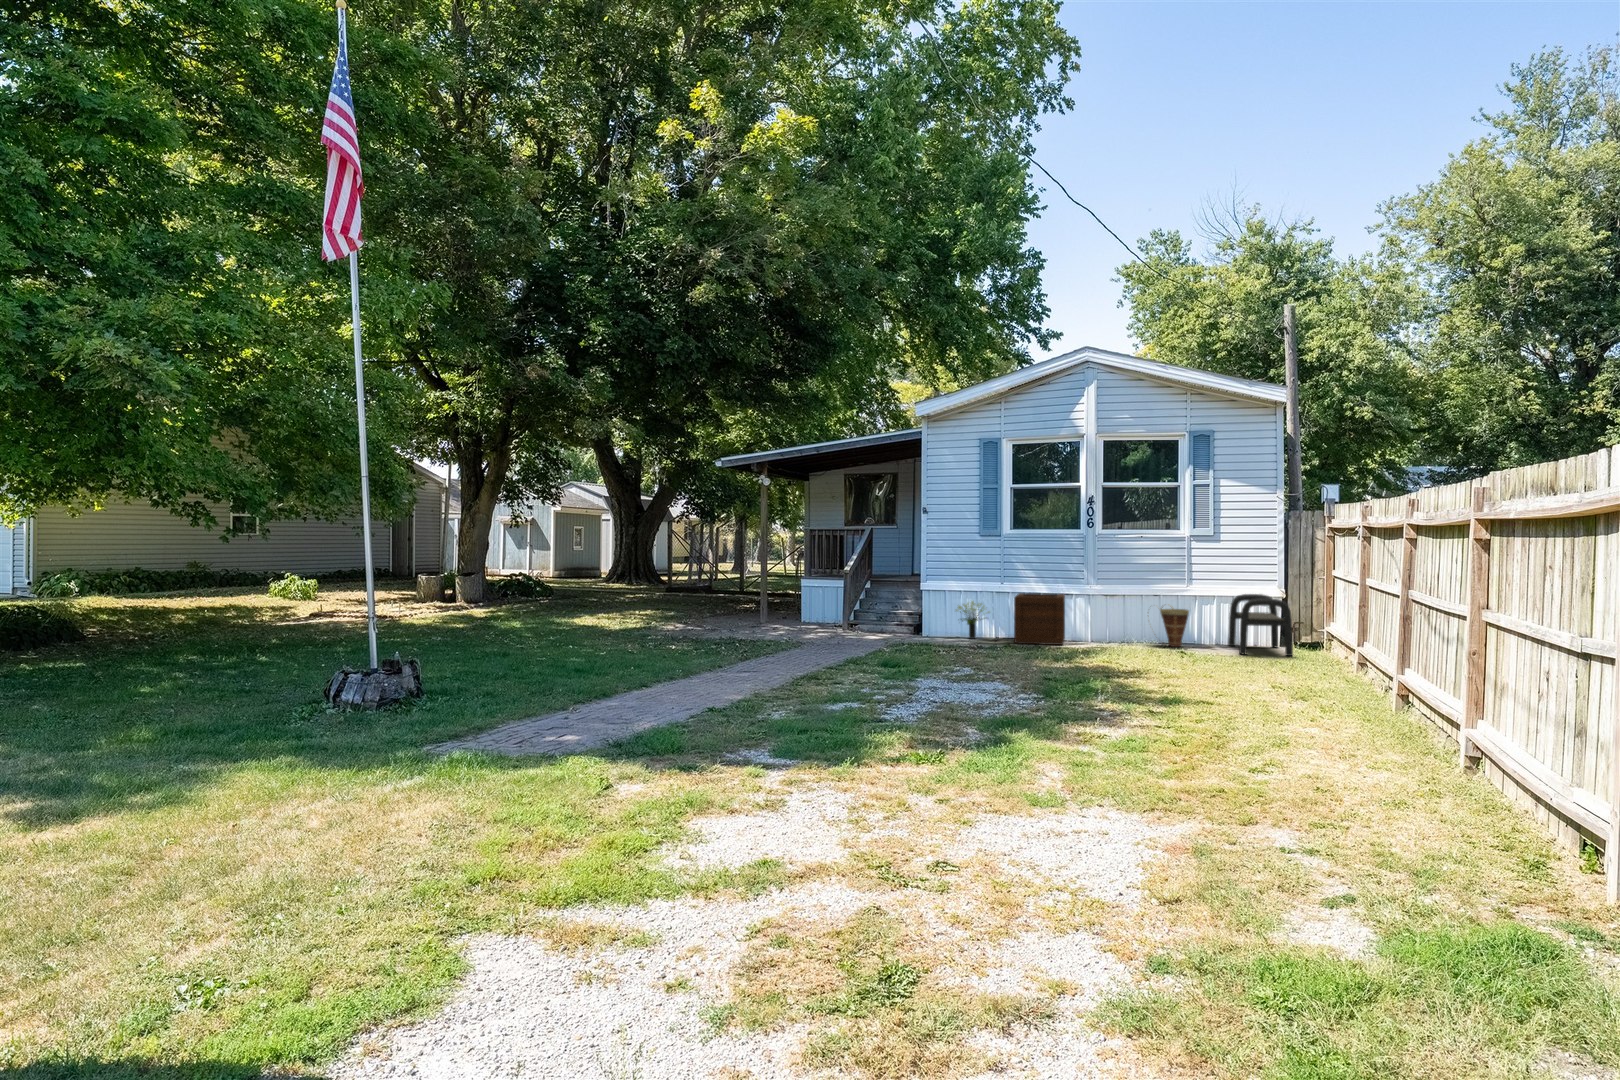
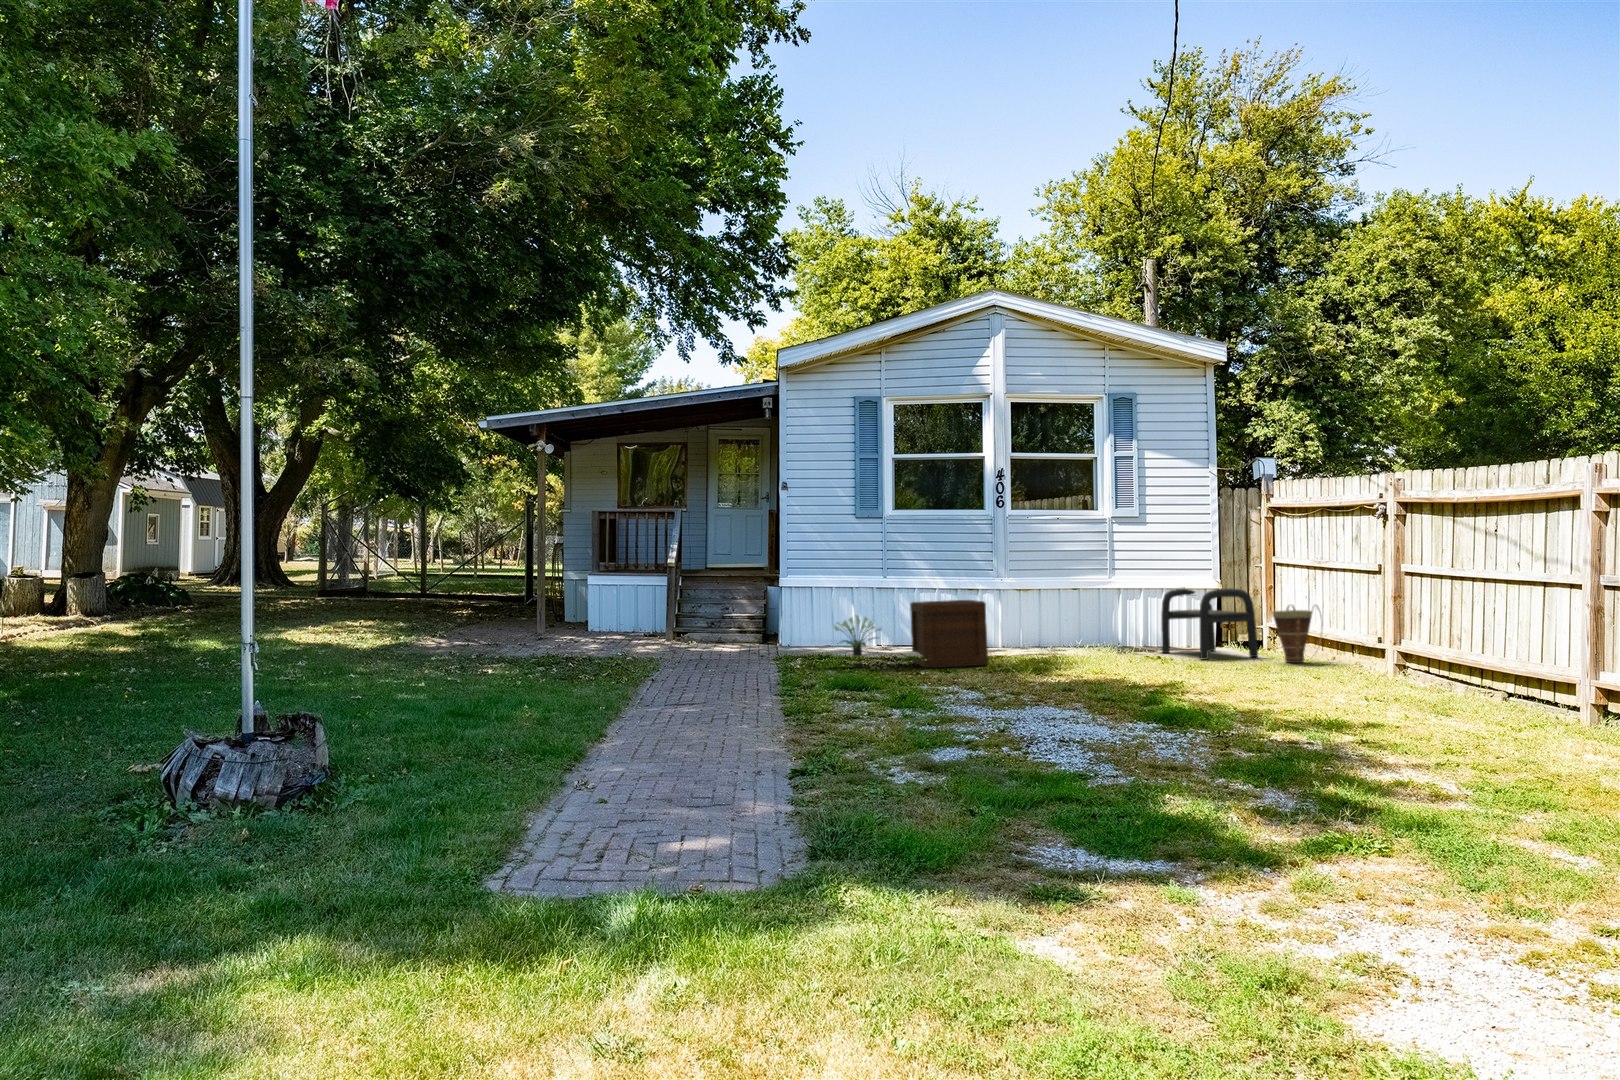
basket: present [1160,607,1189,647] -> present [1273,605,1319,663]

